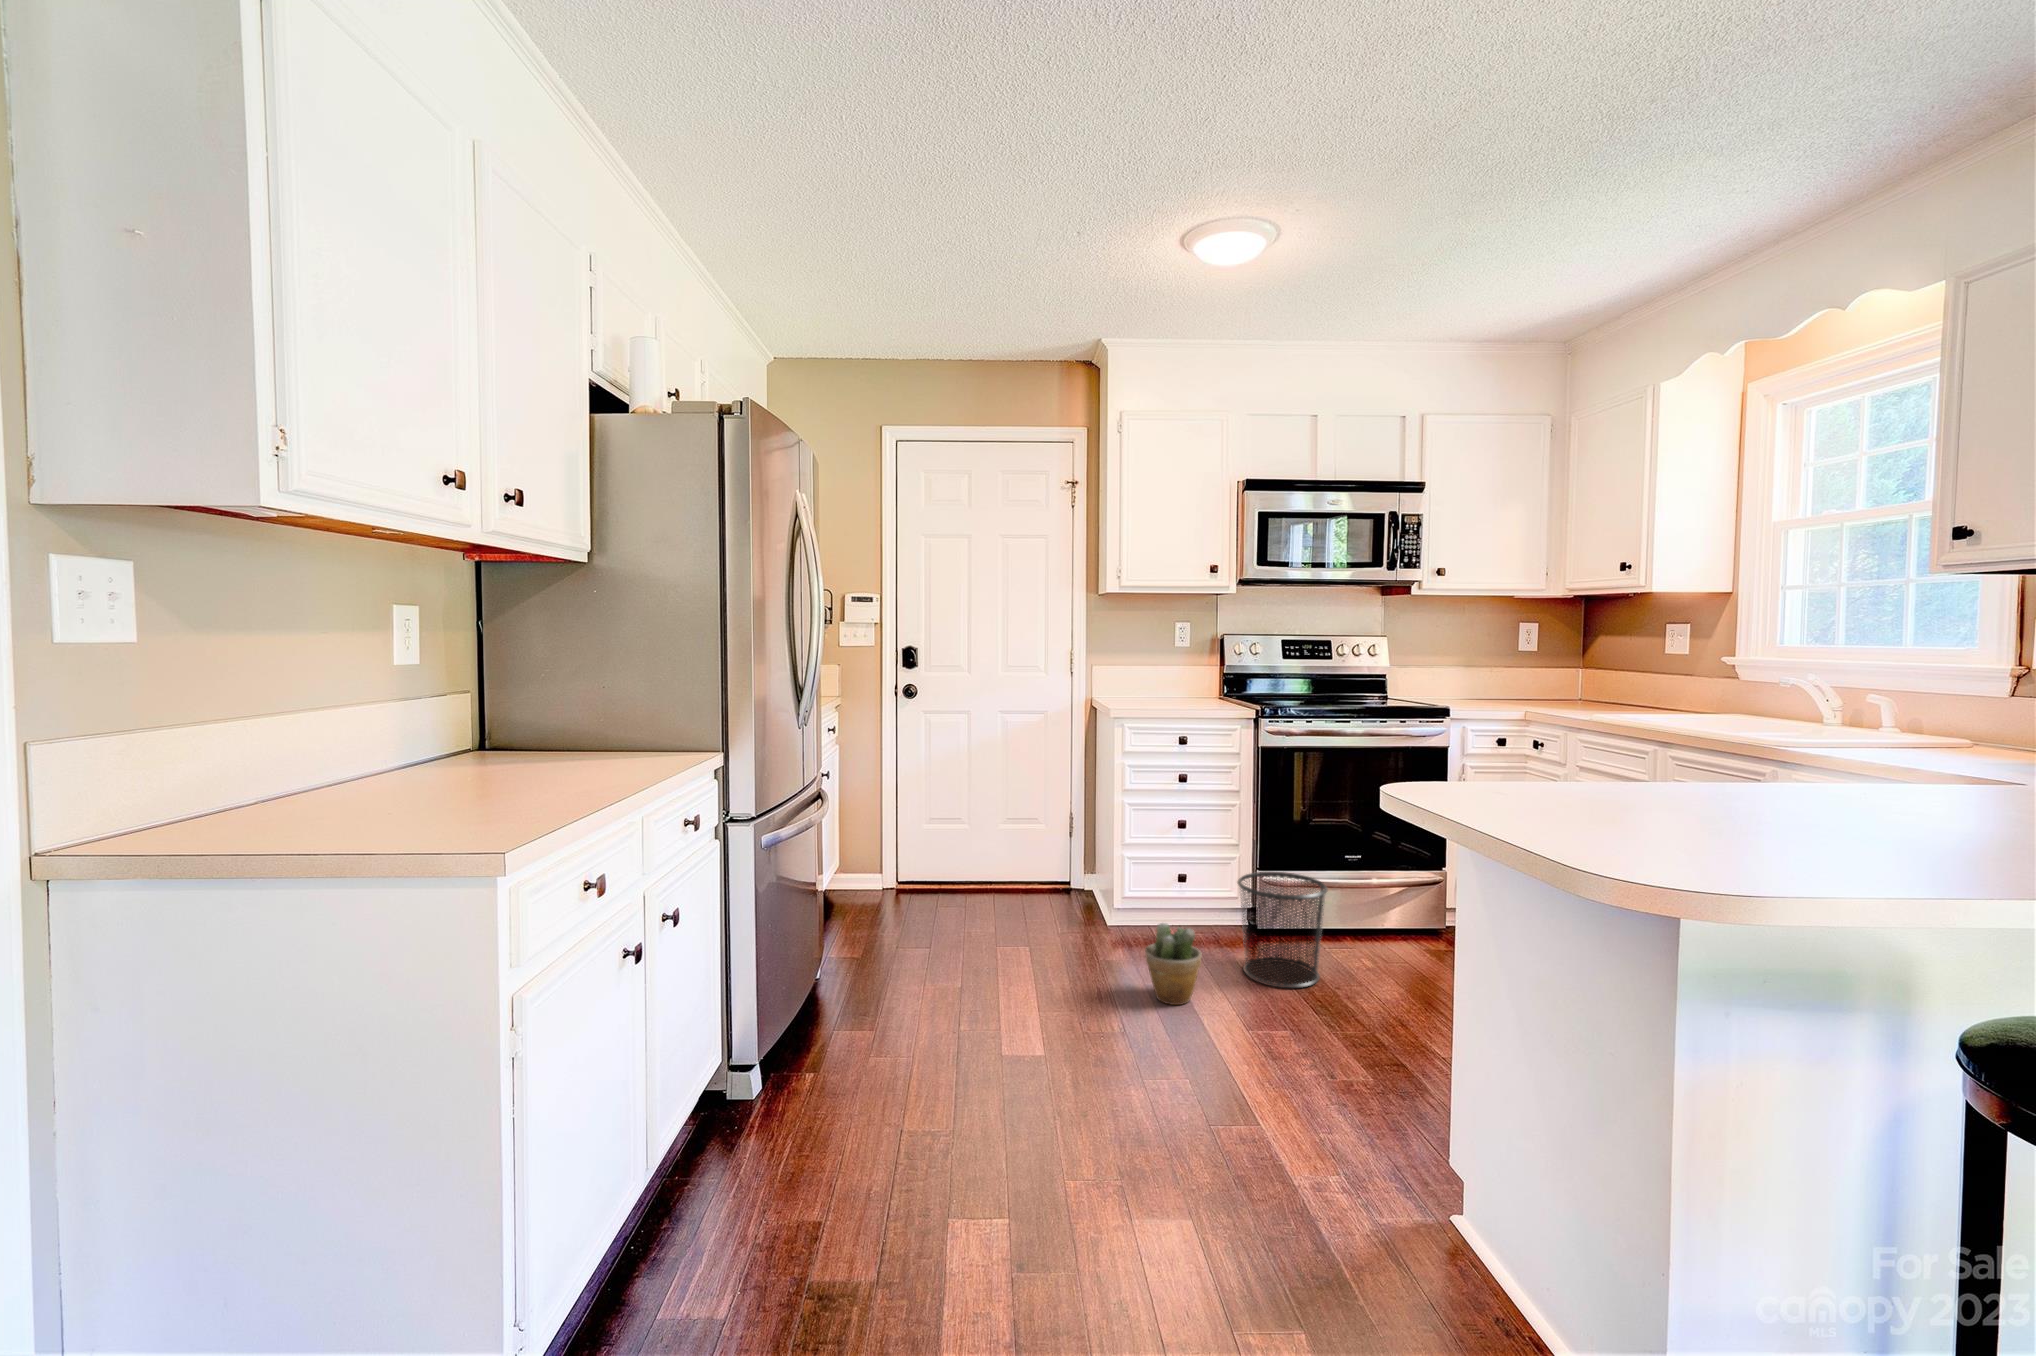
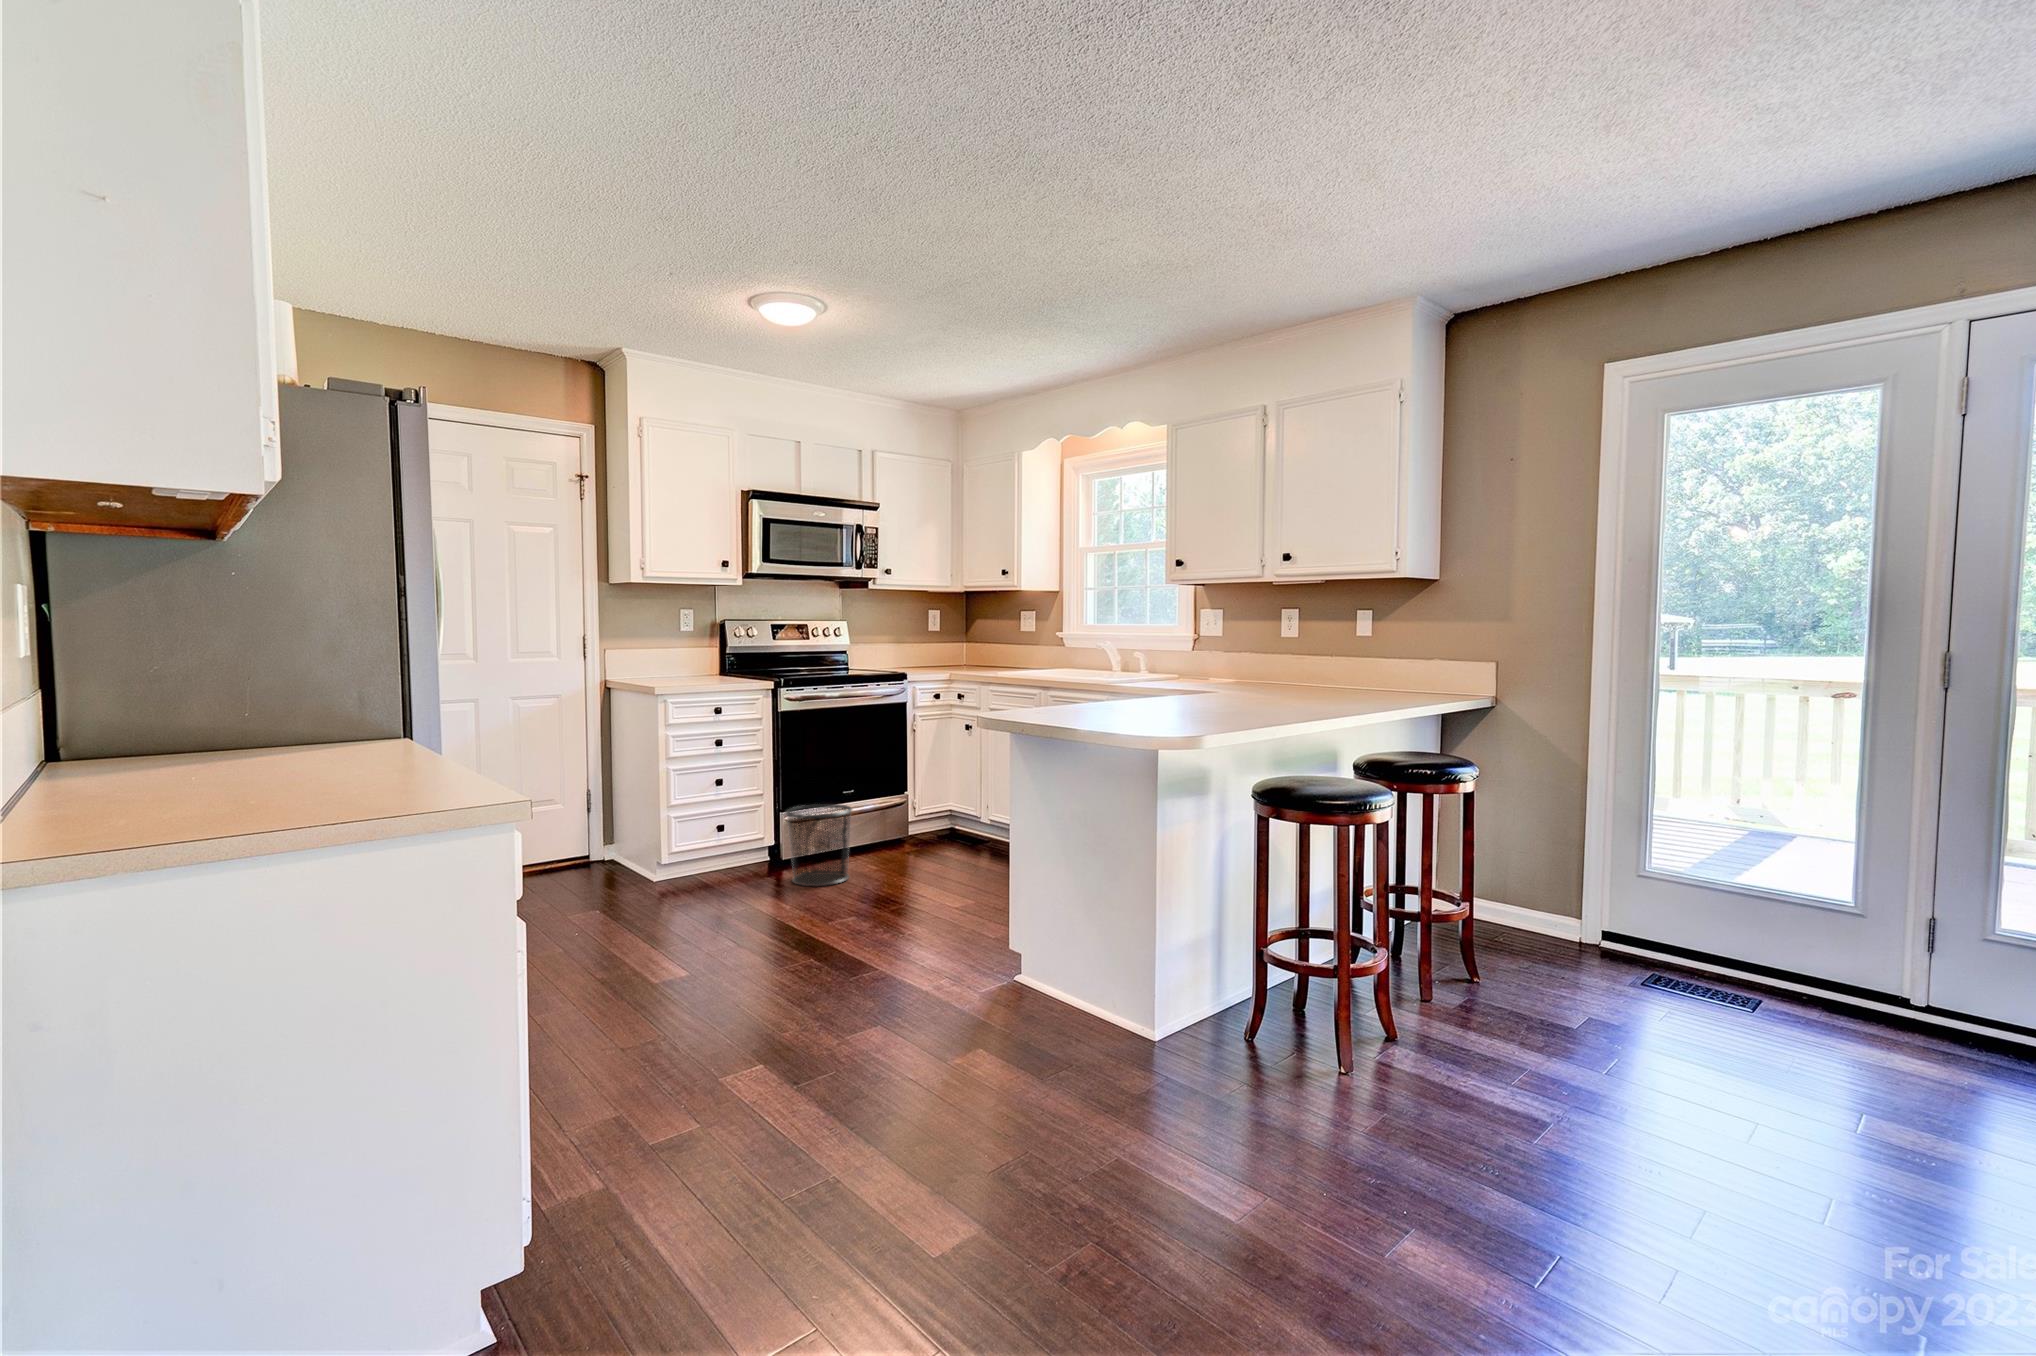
potted plant: present [1145,923,1202,1005] -> none [734,845,779,908]

